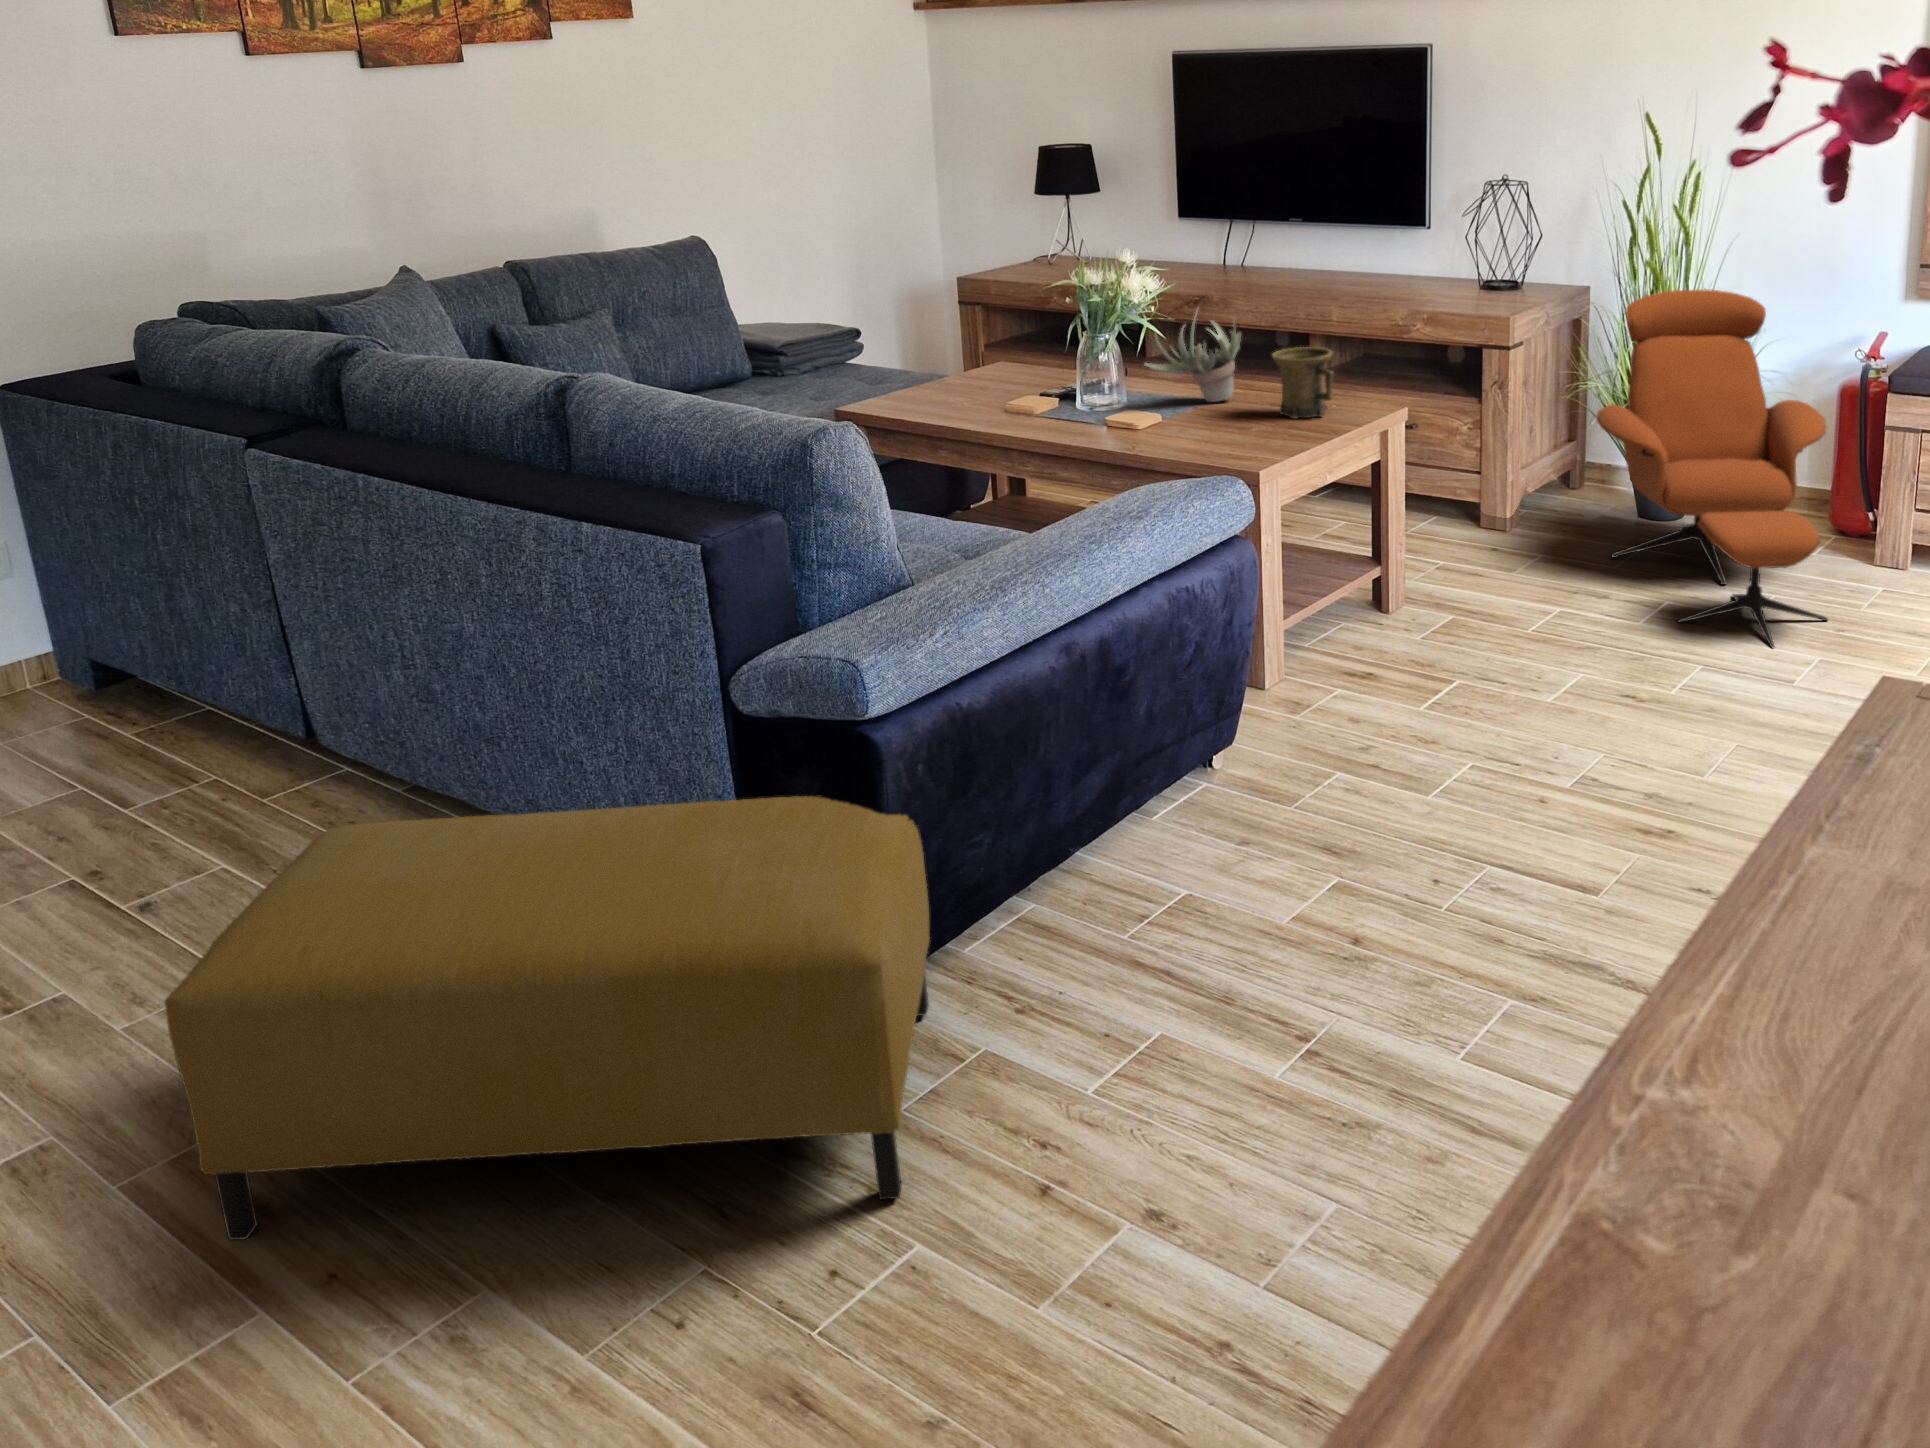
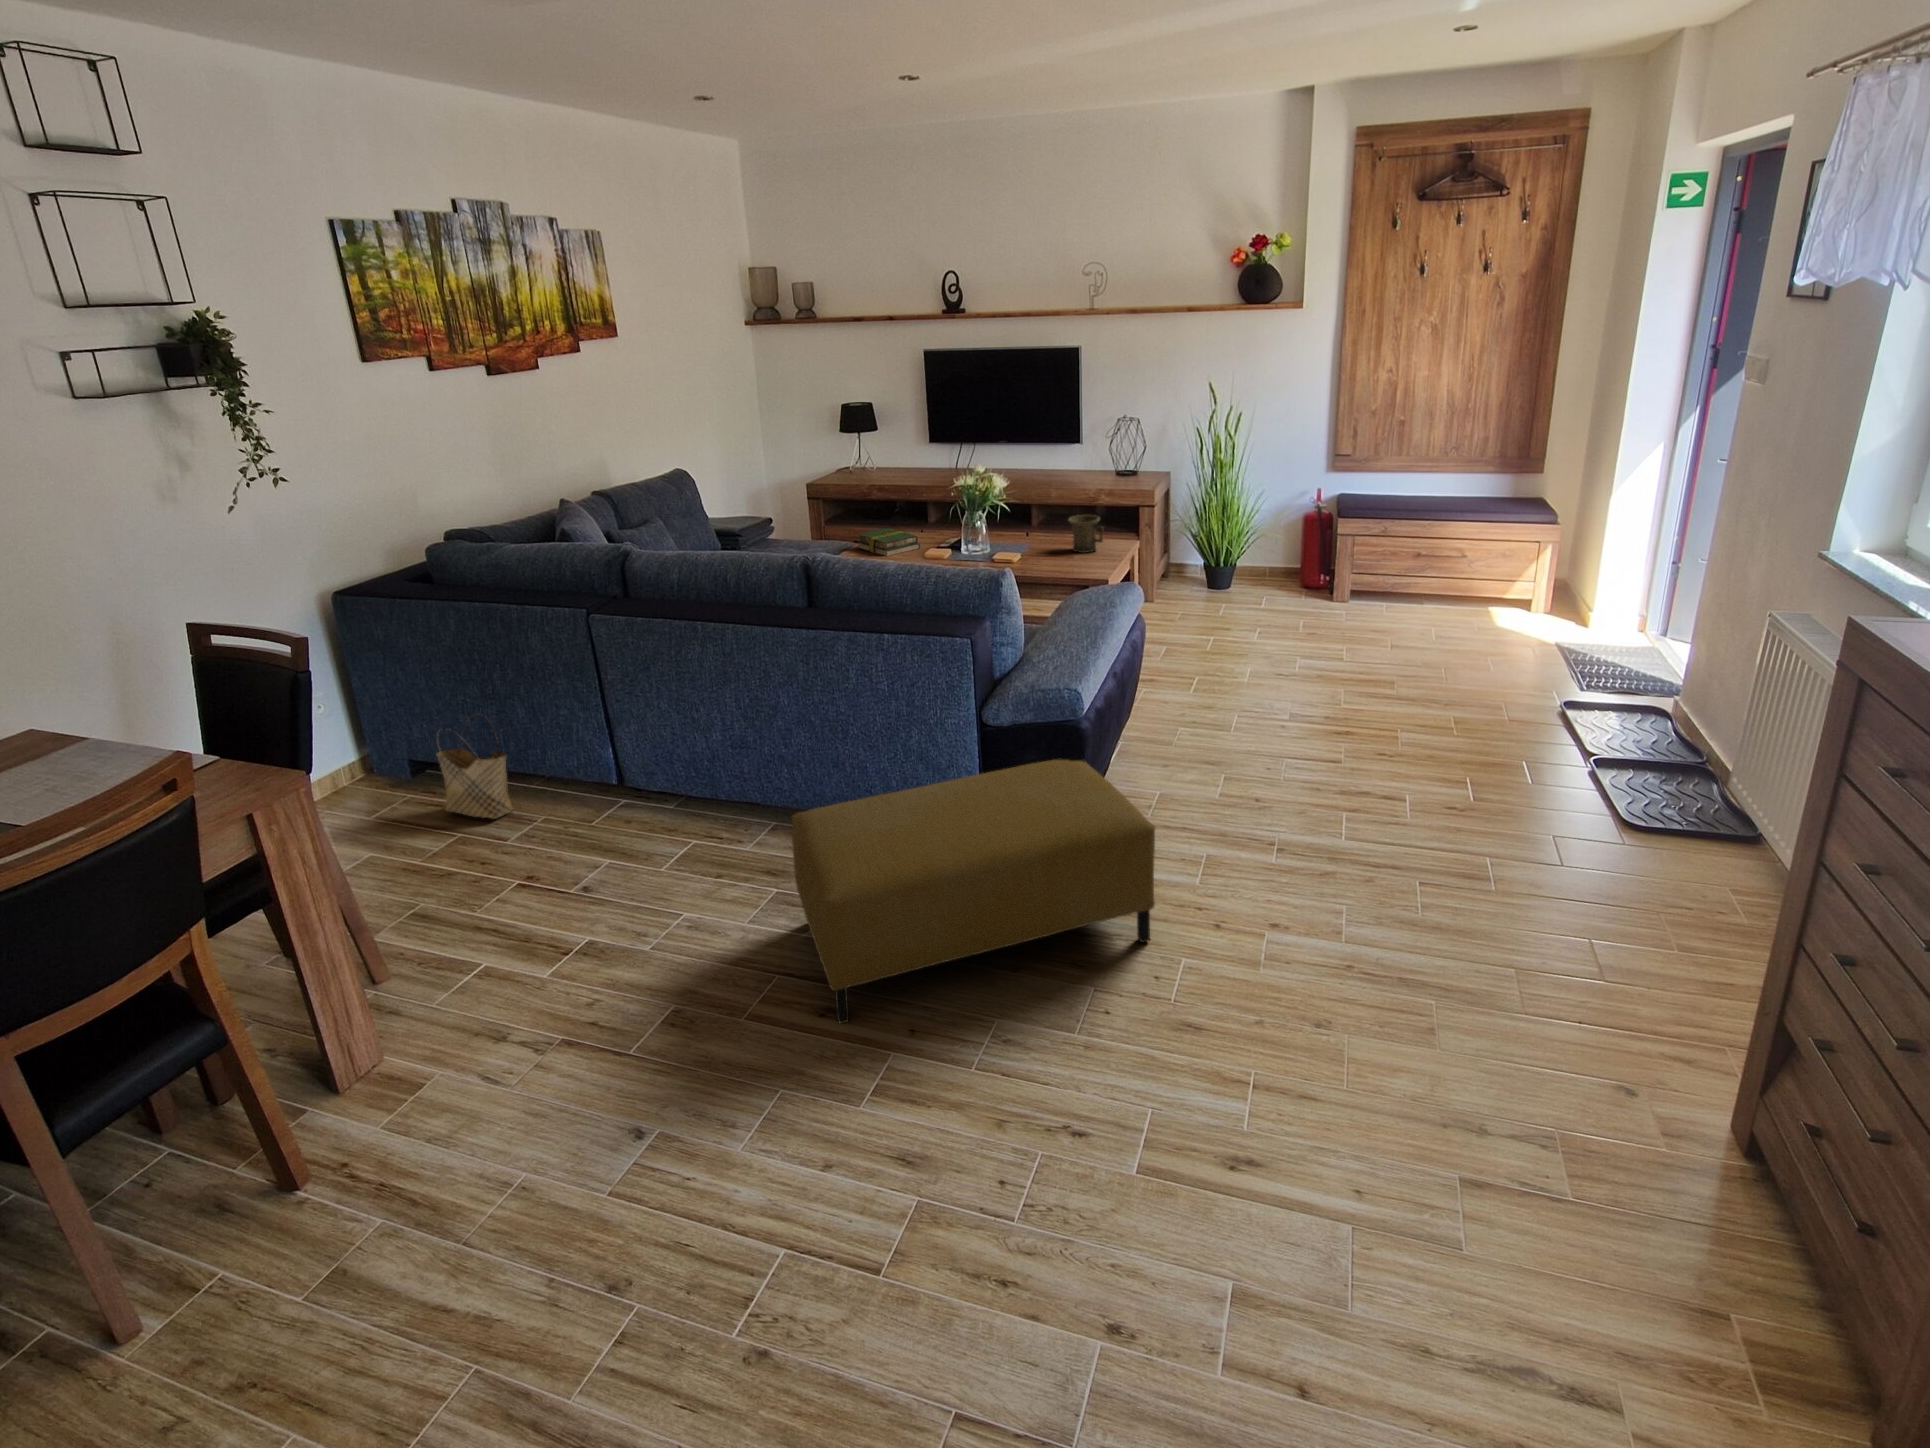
lounge chair: present [1597,290,1828,648] -> none [1197,473,1329,647]
succulent plant: present [1145,309,1241,402] -> none [994,497,1042,547]
book: none [939,354,1036,402] -> present [858,528,920,556]
woven basket: none [49,598,167,775] -> present [437,714,513,819]

